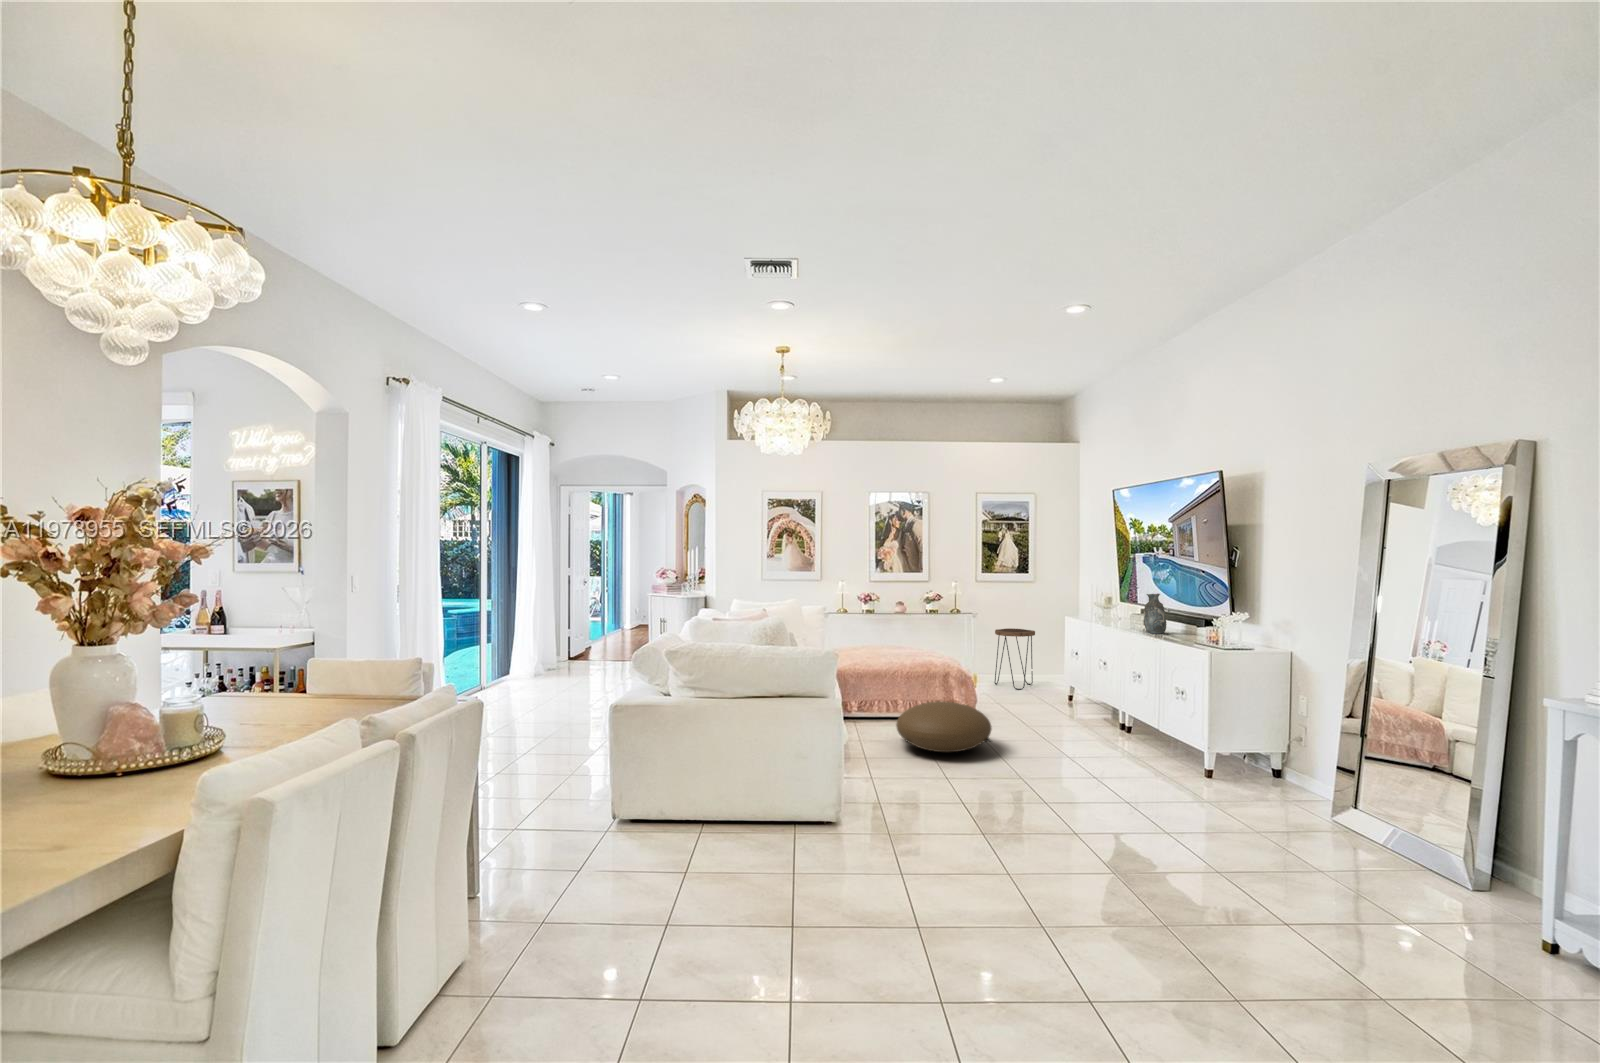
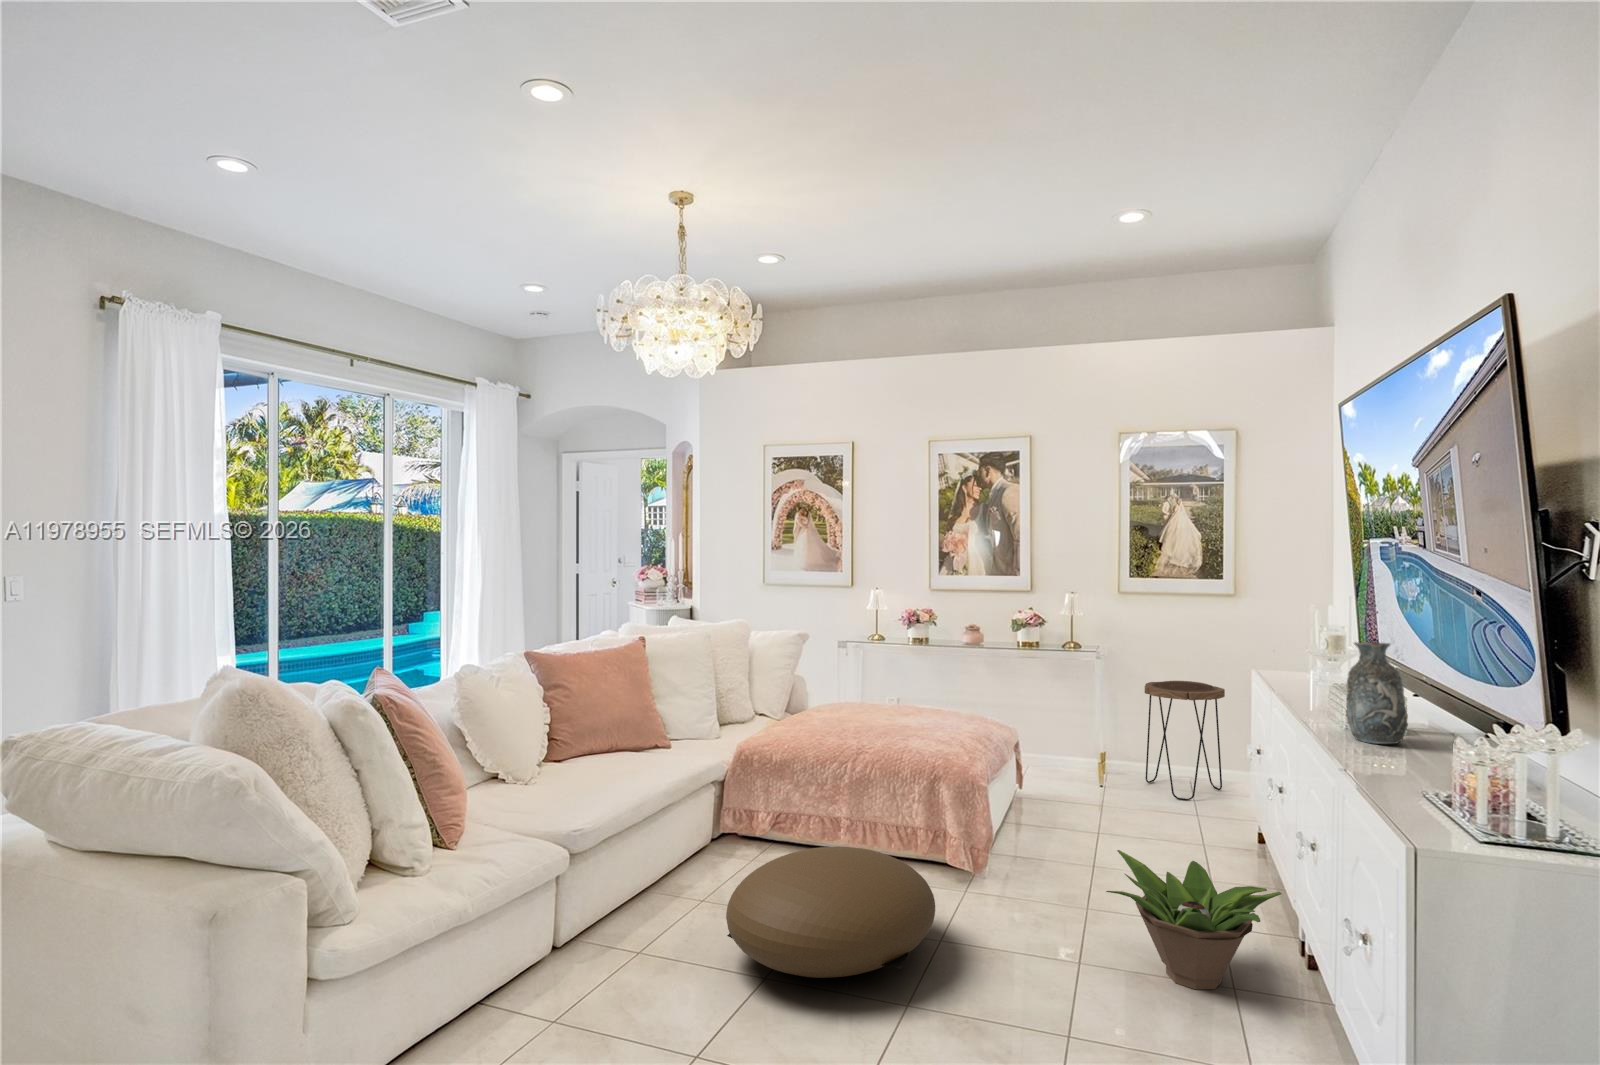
decorative plant: none [1050,692,1124,742] -> present [1106,850,1282,990]

